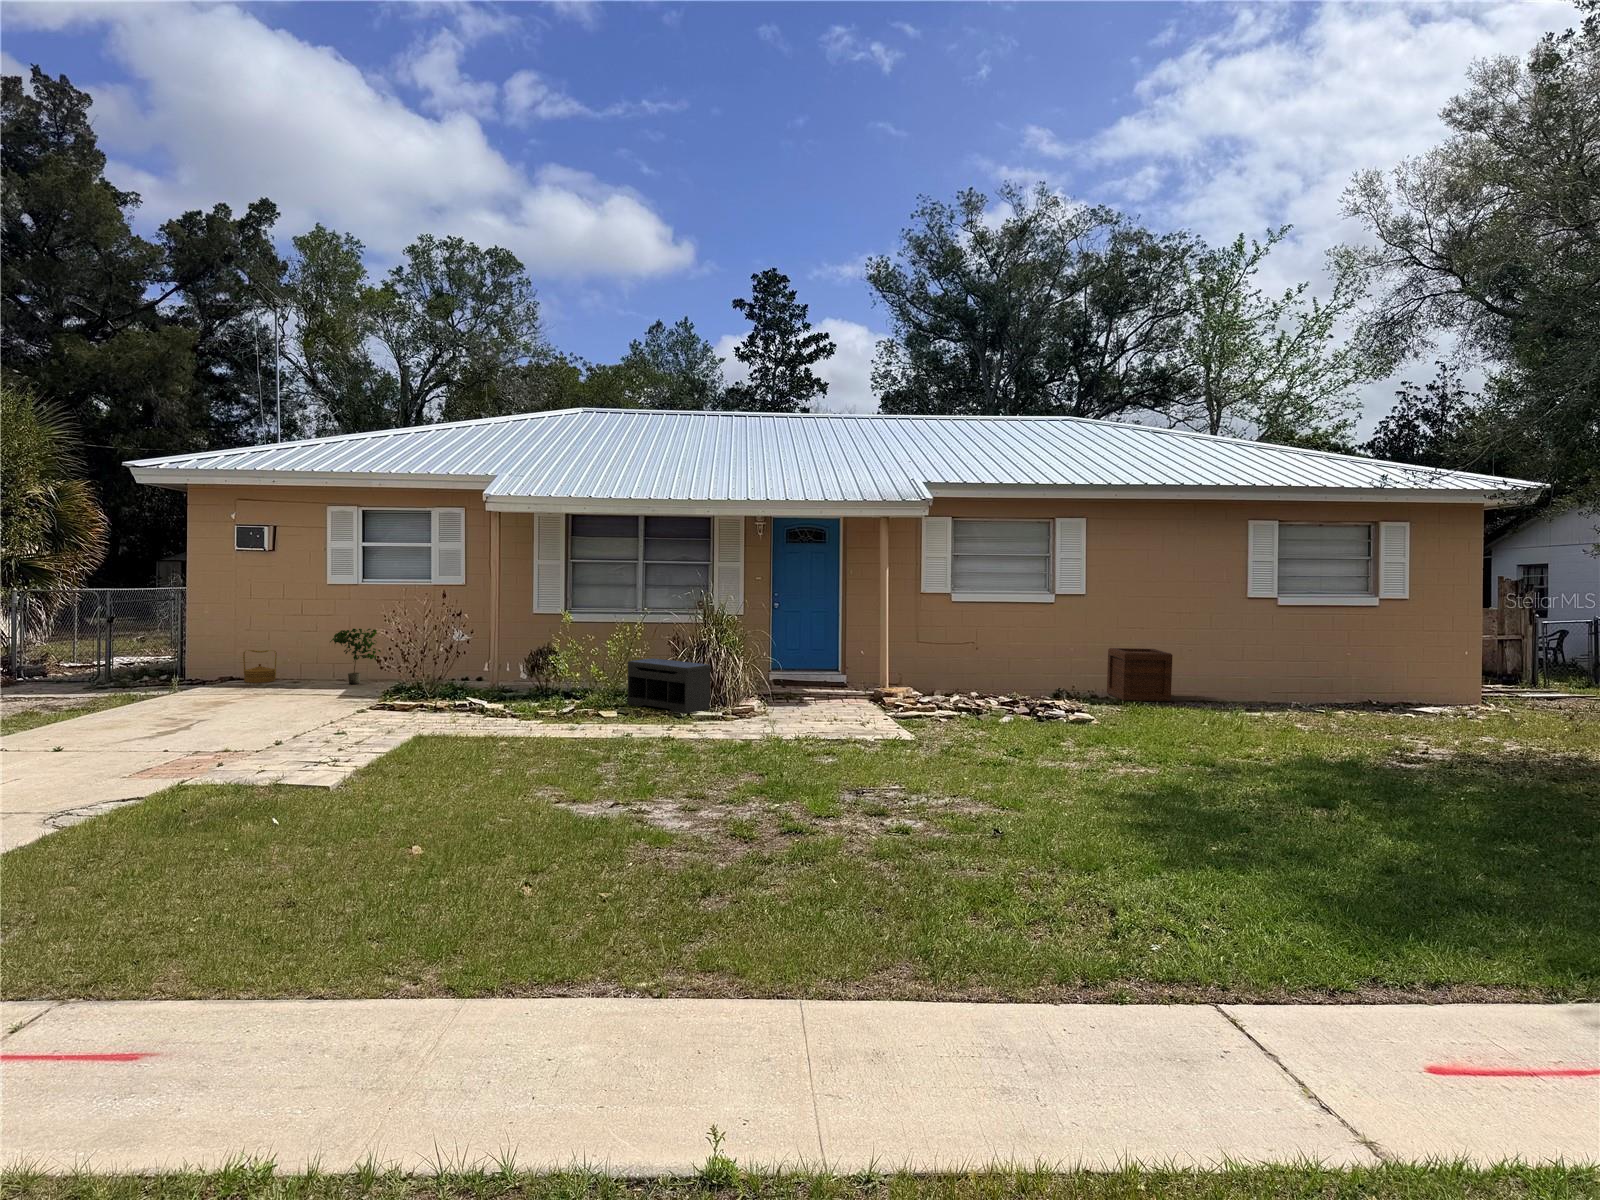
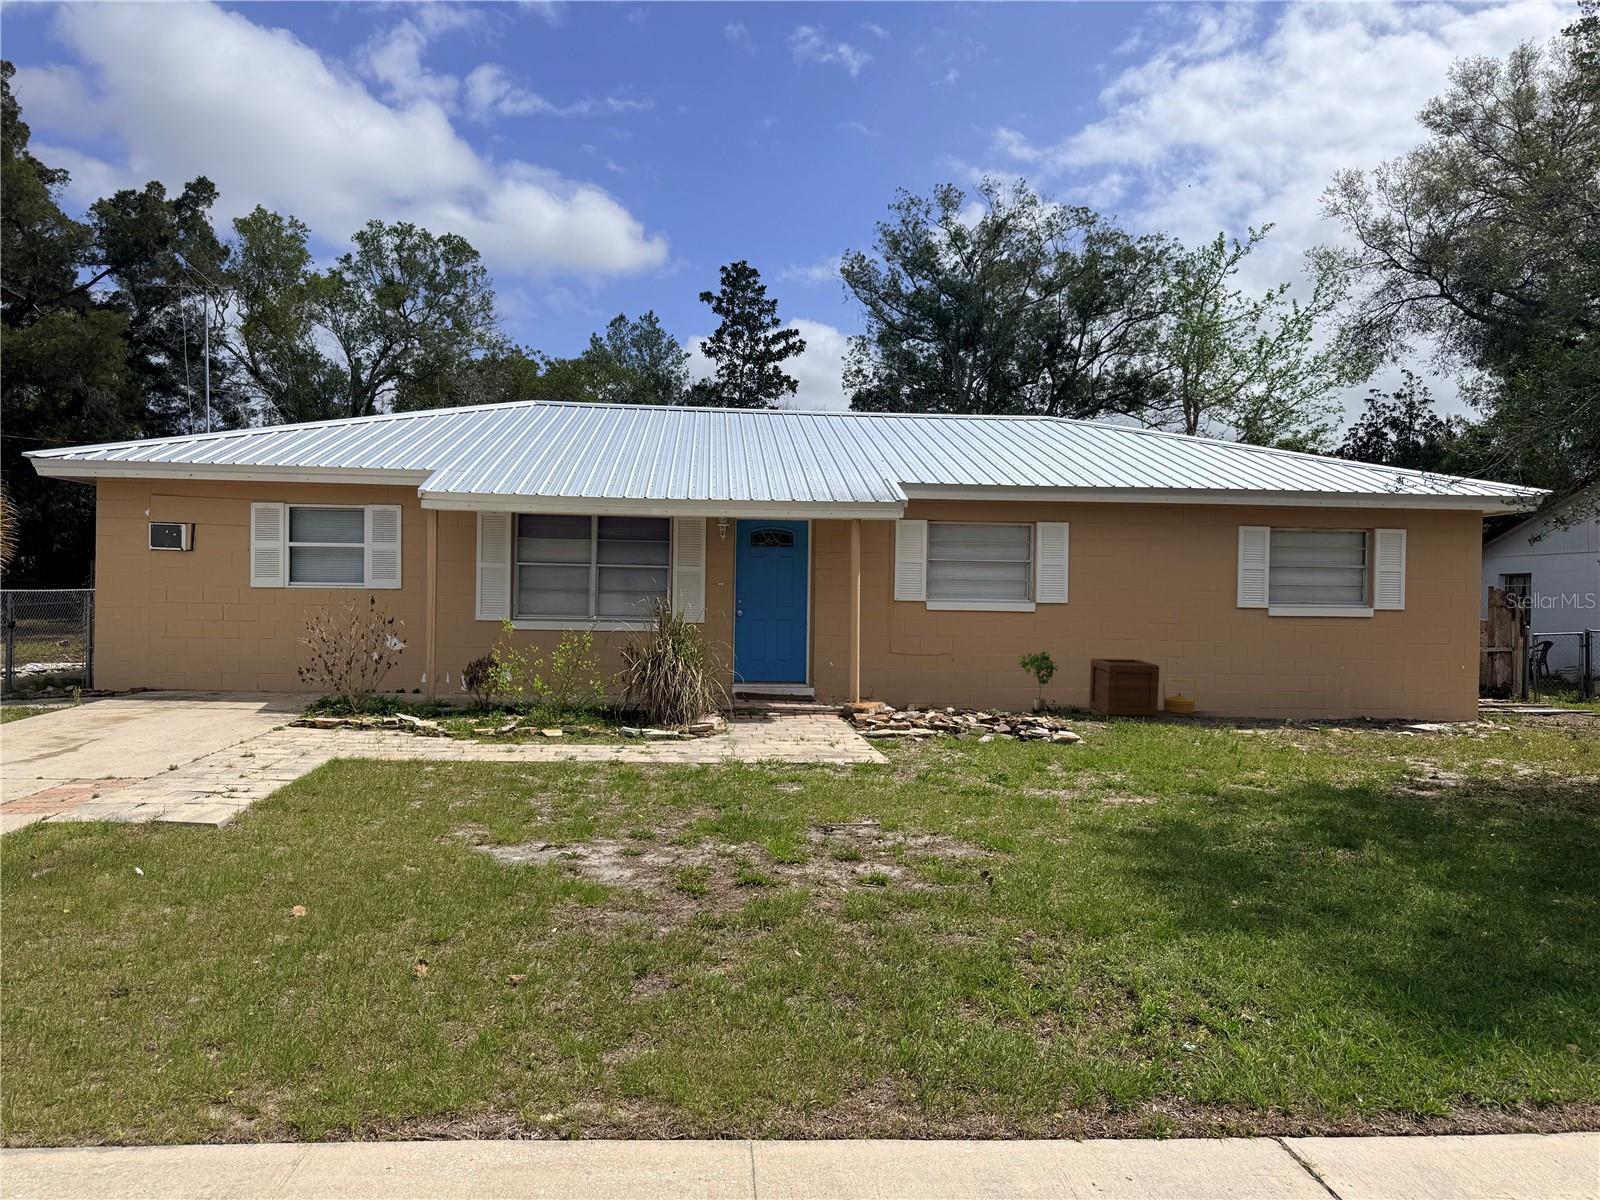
potted plant: present [330,629,381,684] -> present [1018,651,1058,711]
woven basket: present [243,650,277,683] -> present [1163,678,1197,713]
bench: present [628,658,711,713] -> none [577,669,668,730]

